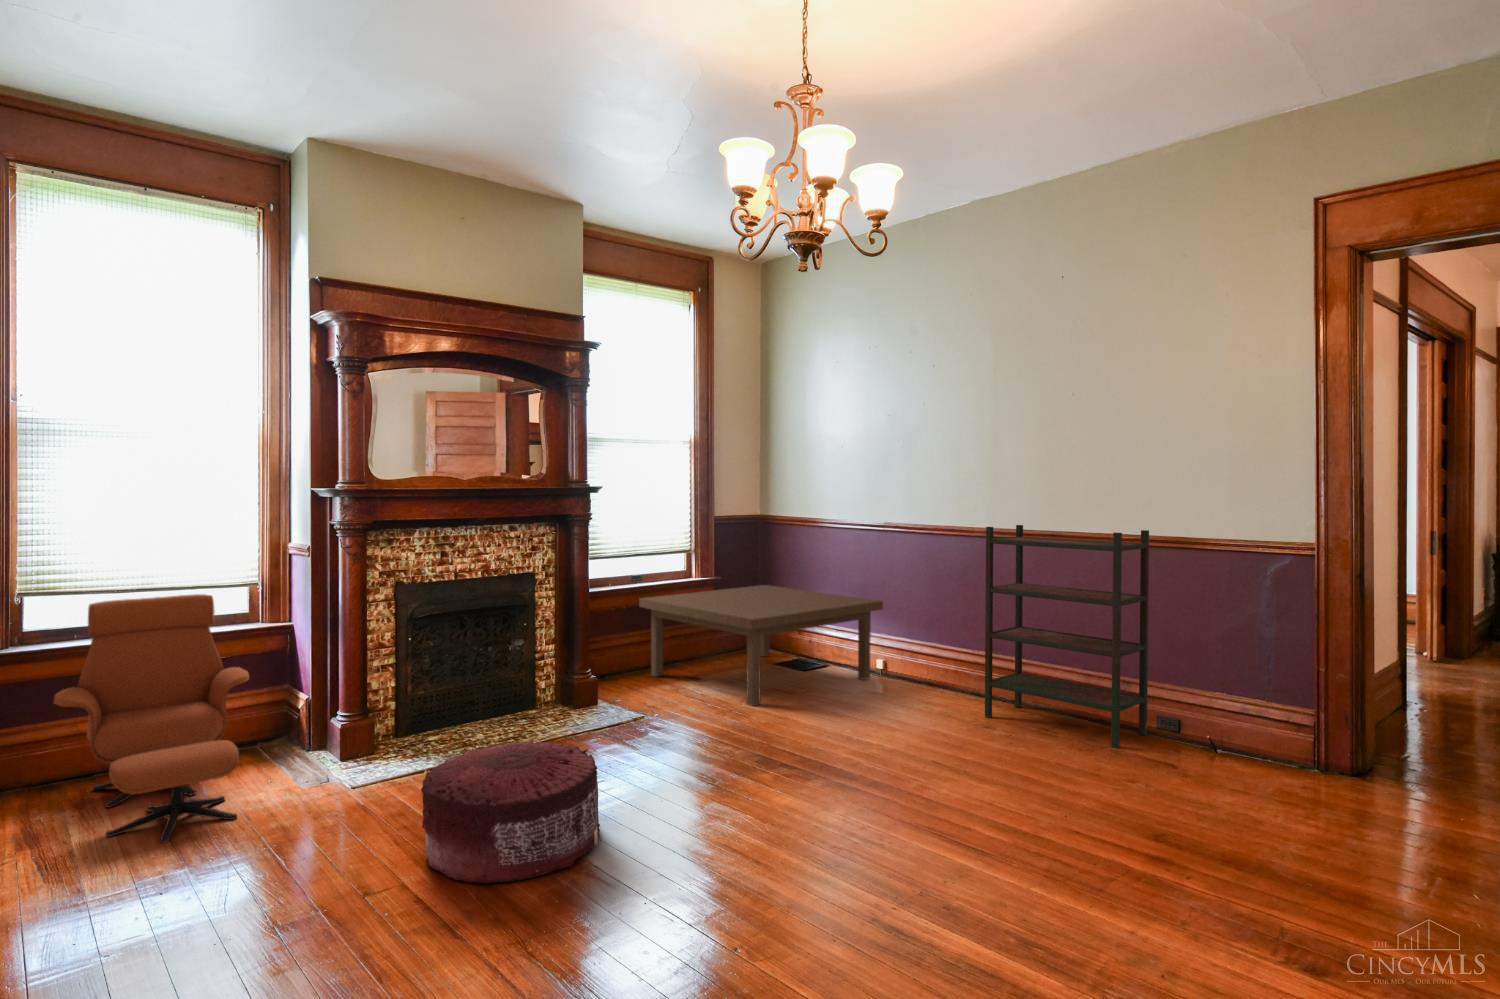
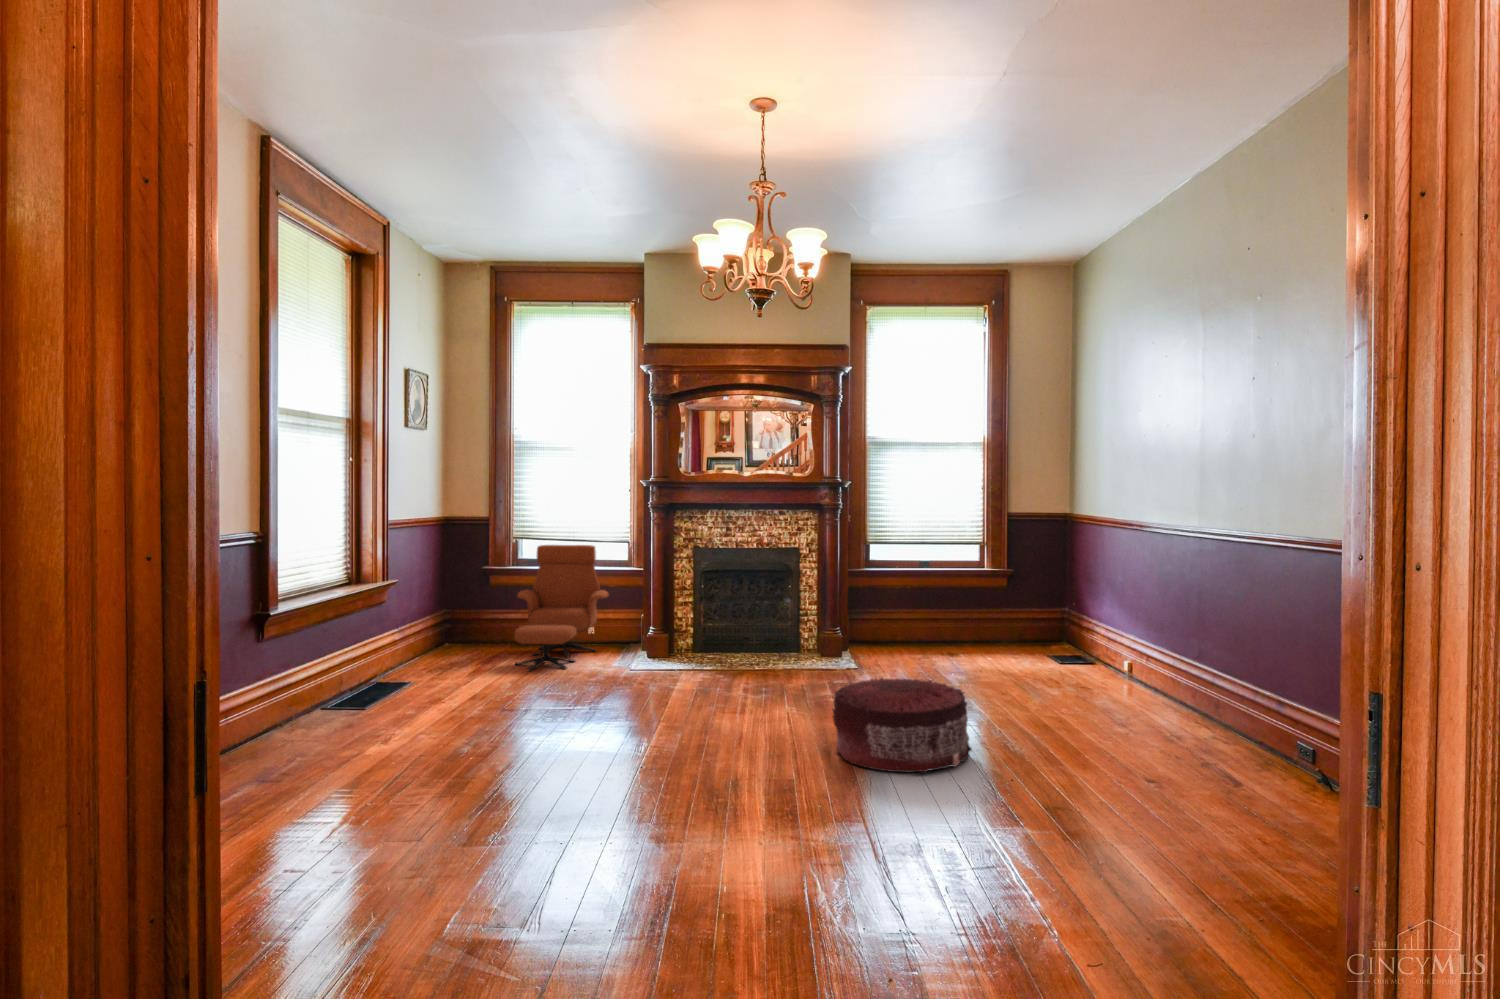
bookshelf: present [985,525,1149,748] -> none [1146,521,1299,763]
coffee table: present [639,585,883,706] -> none [916,580,1126,678]
pouf: present [421,739,600,884] -> present [833,678,972,772]

